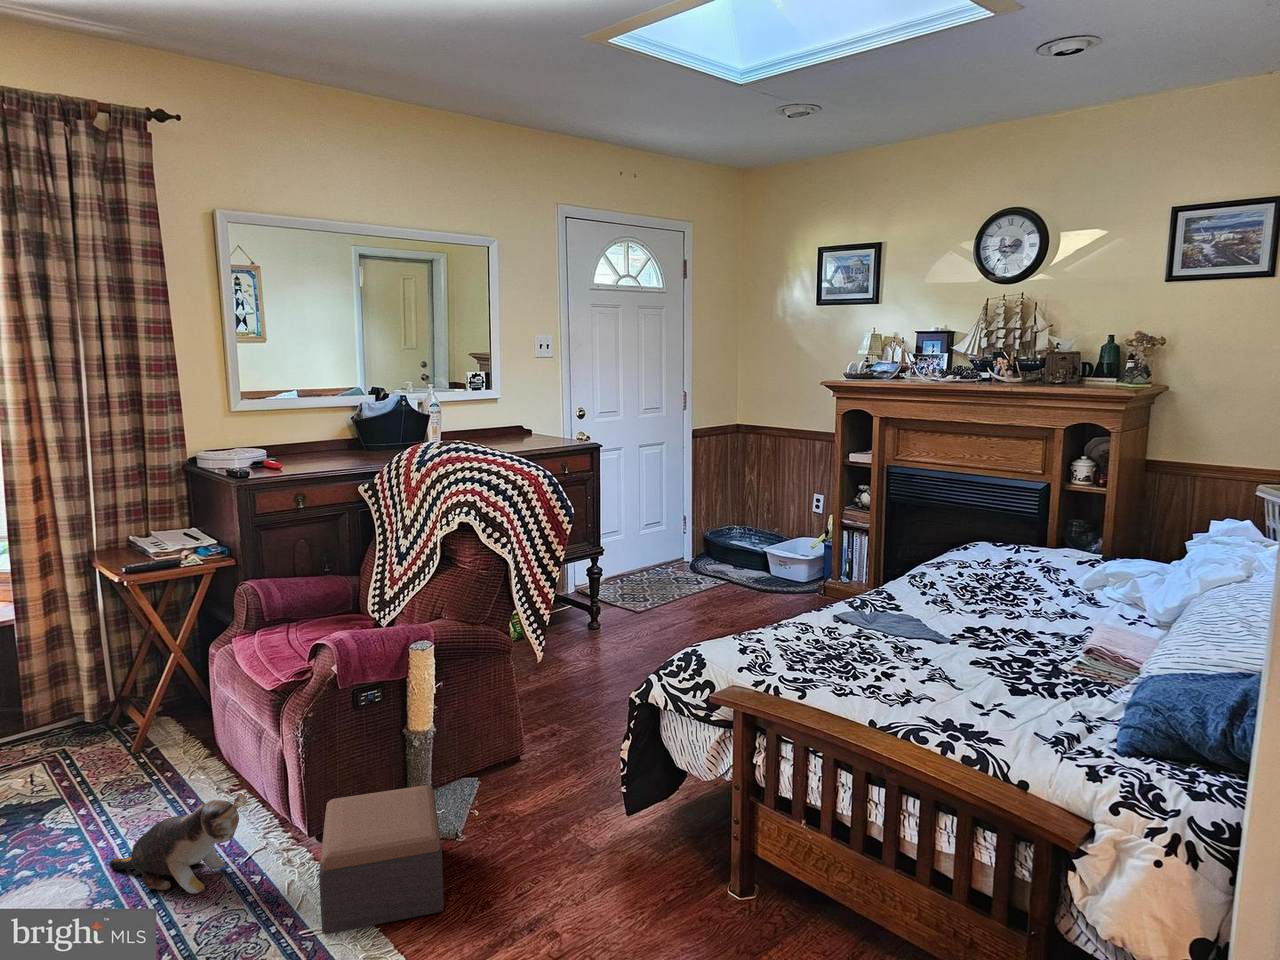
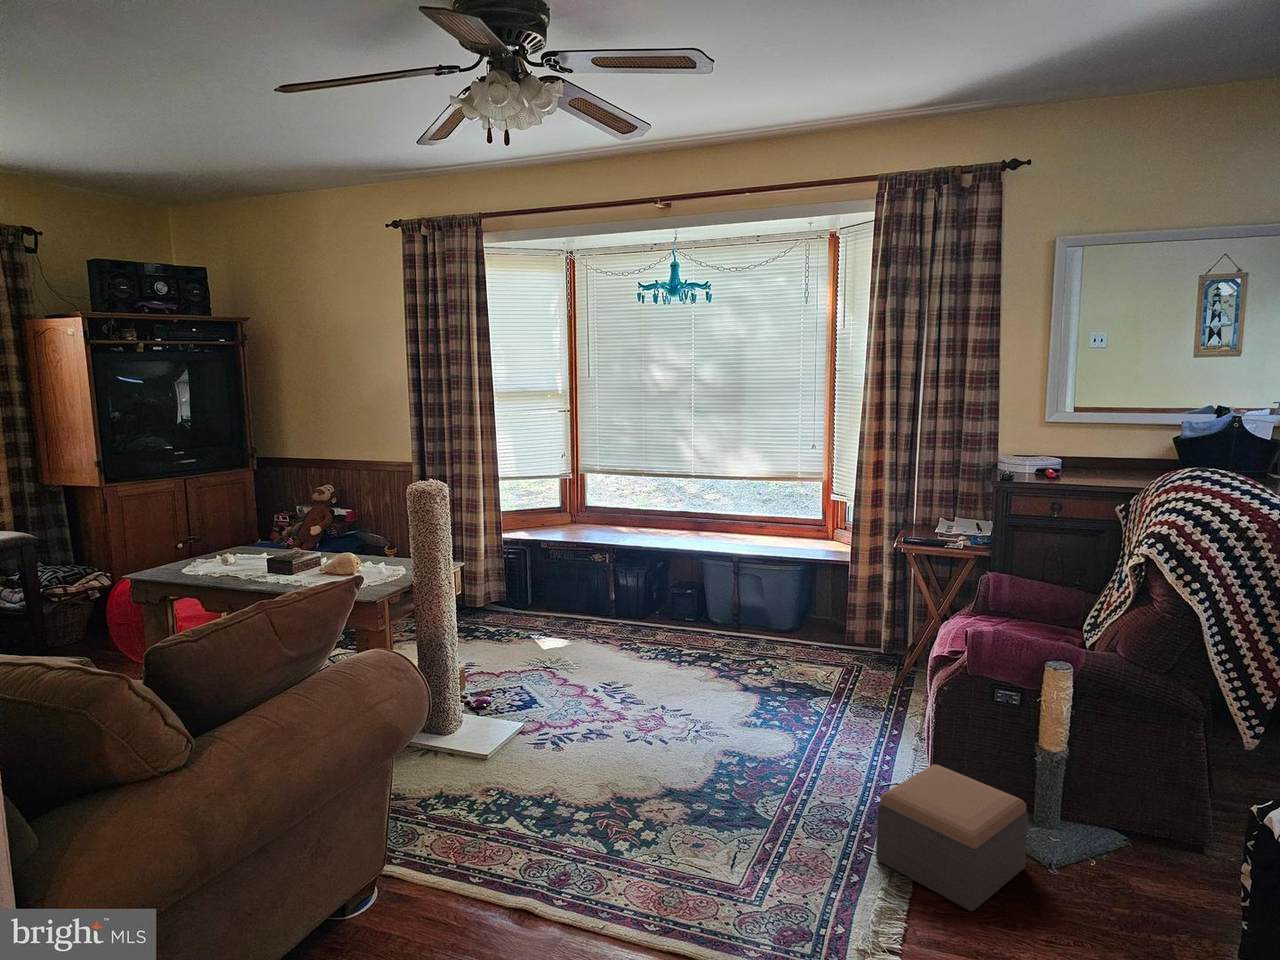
plush toy: present [109,793,247,894] -> none [813,717,877,784]

